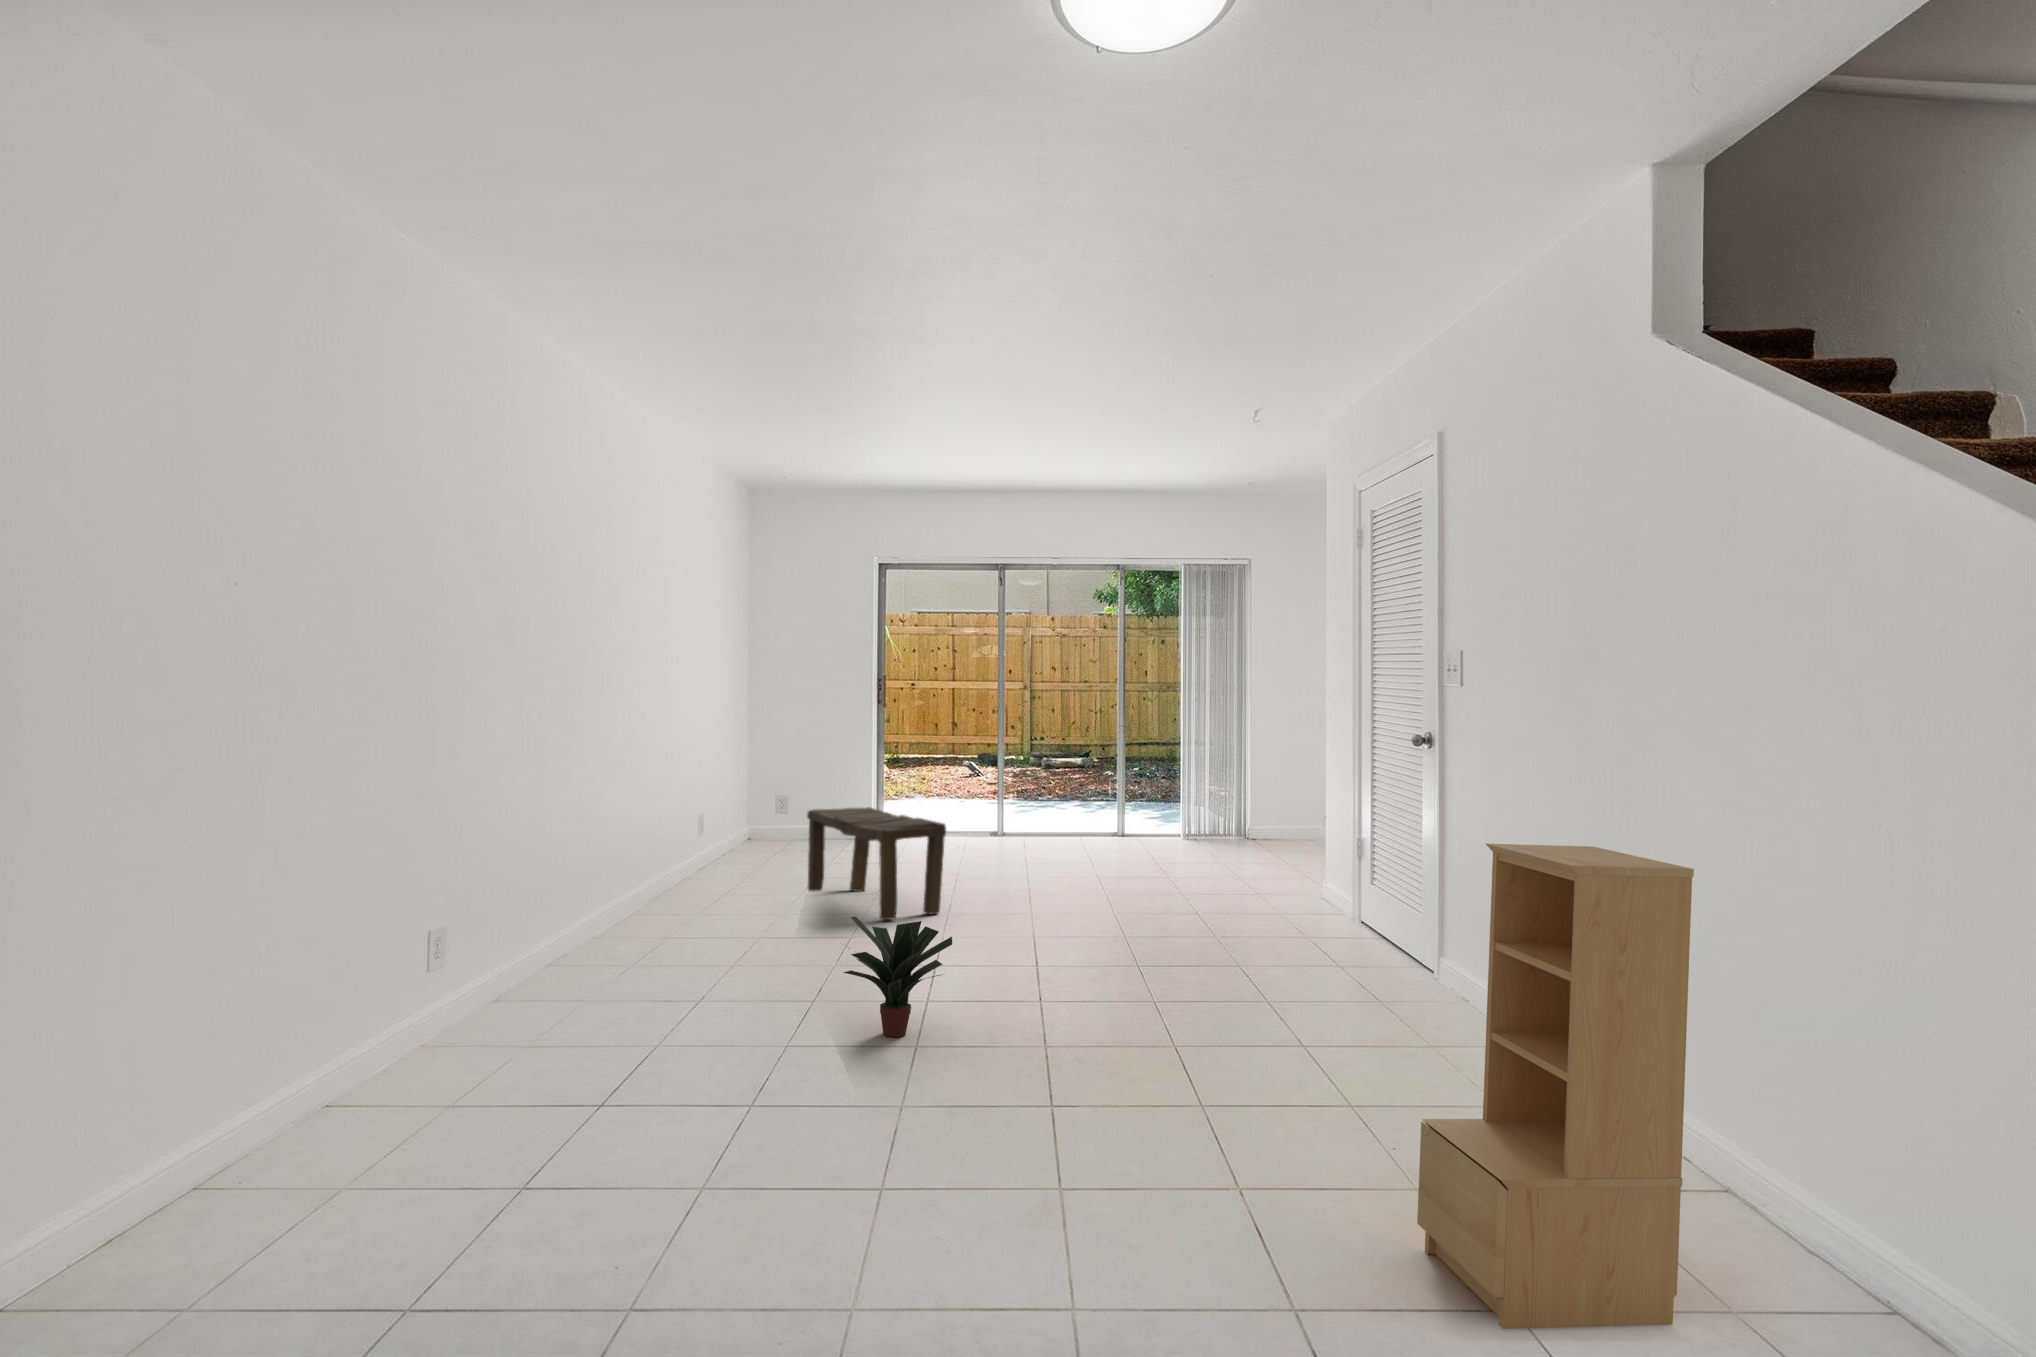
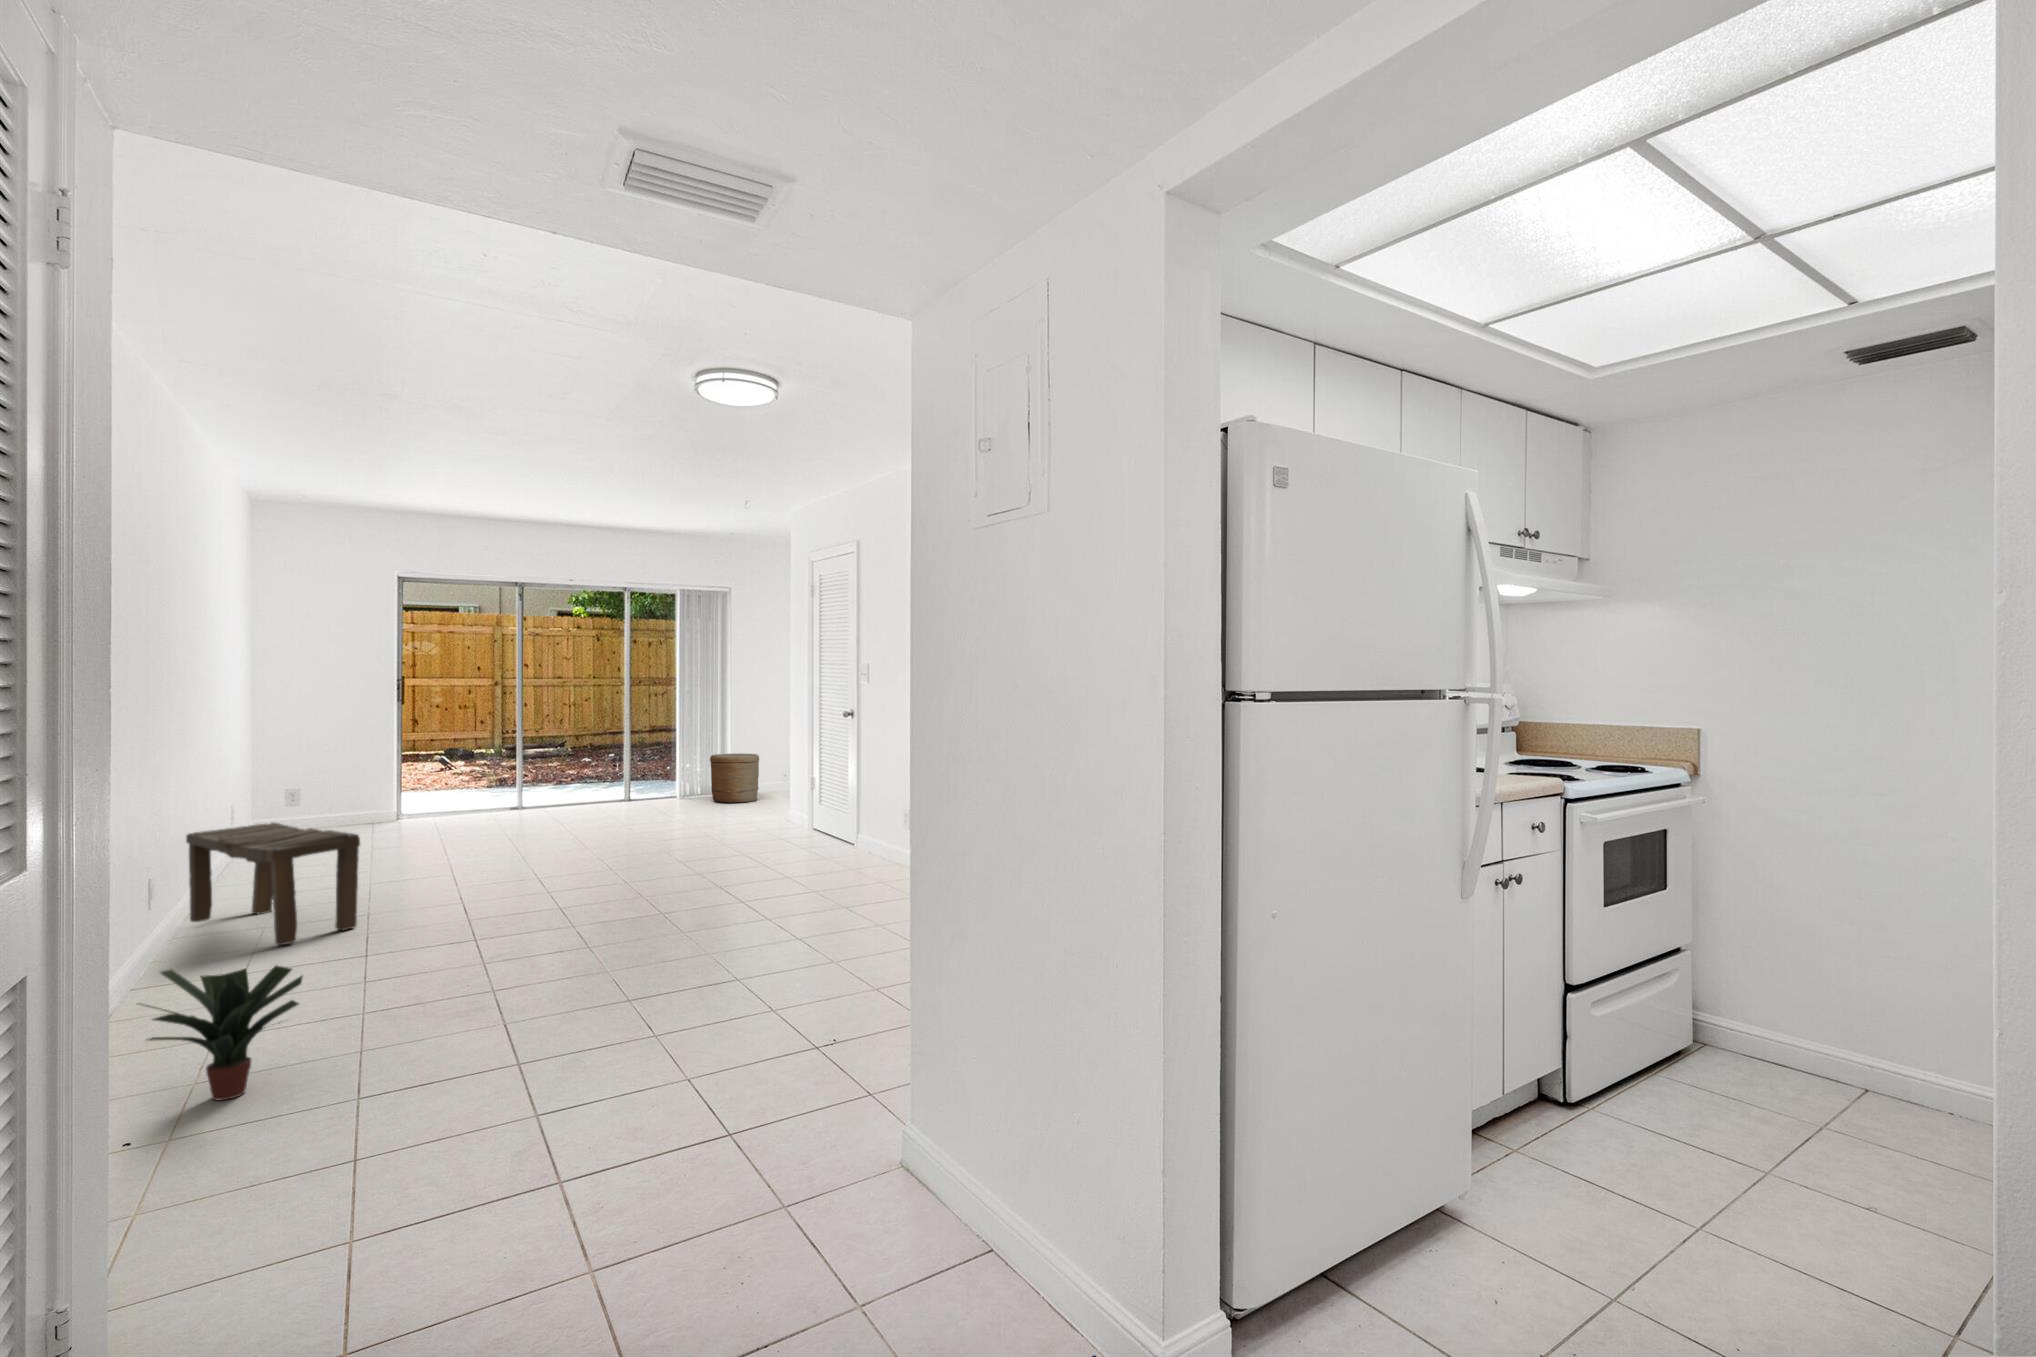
woven basket: none [1242,778,1297,836] -> present [710,754,759,803]
bookshelf: present [1417,844,1694,1329] -> none [765,826,988,1315]

